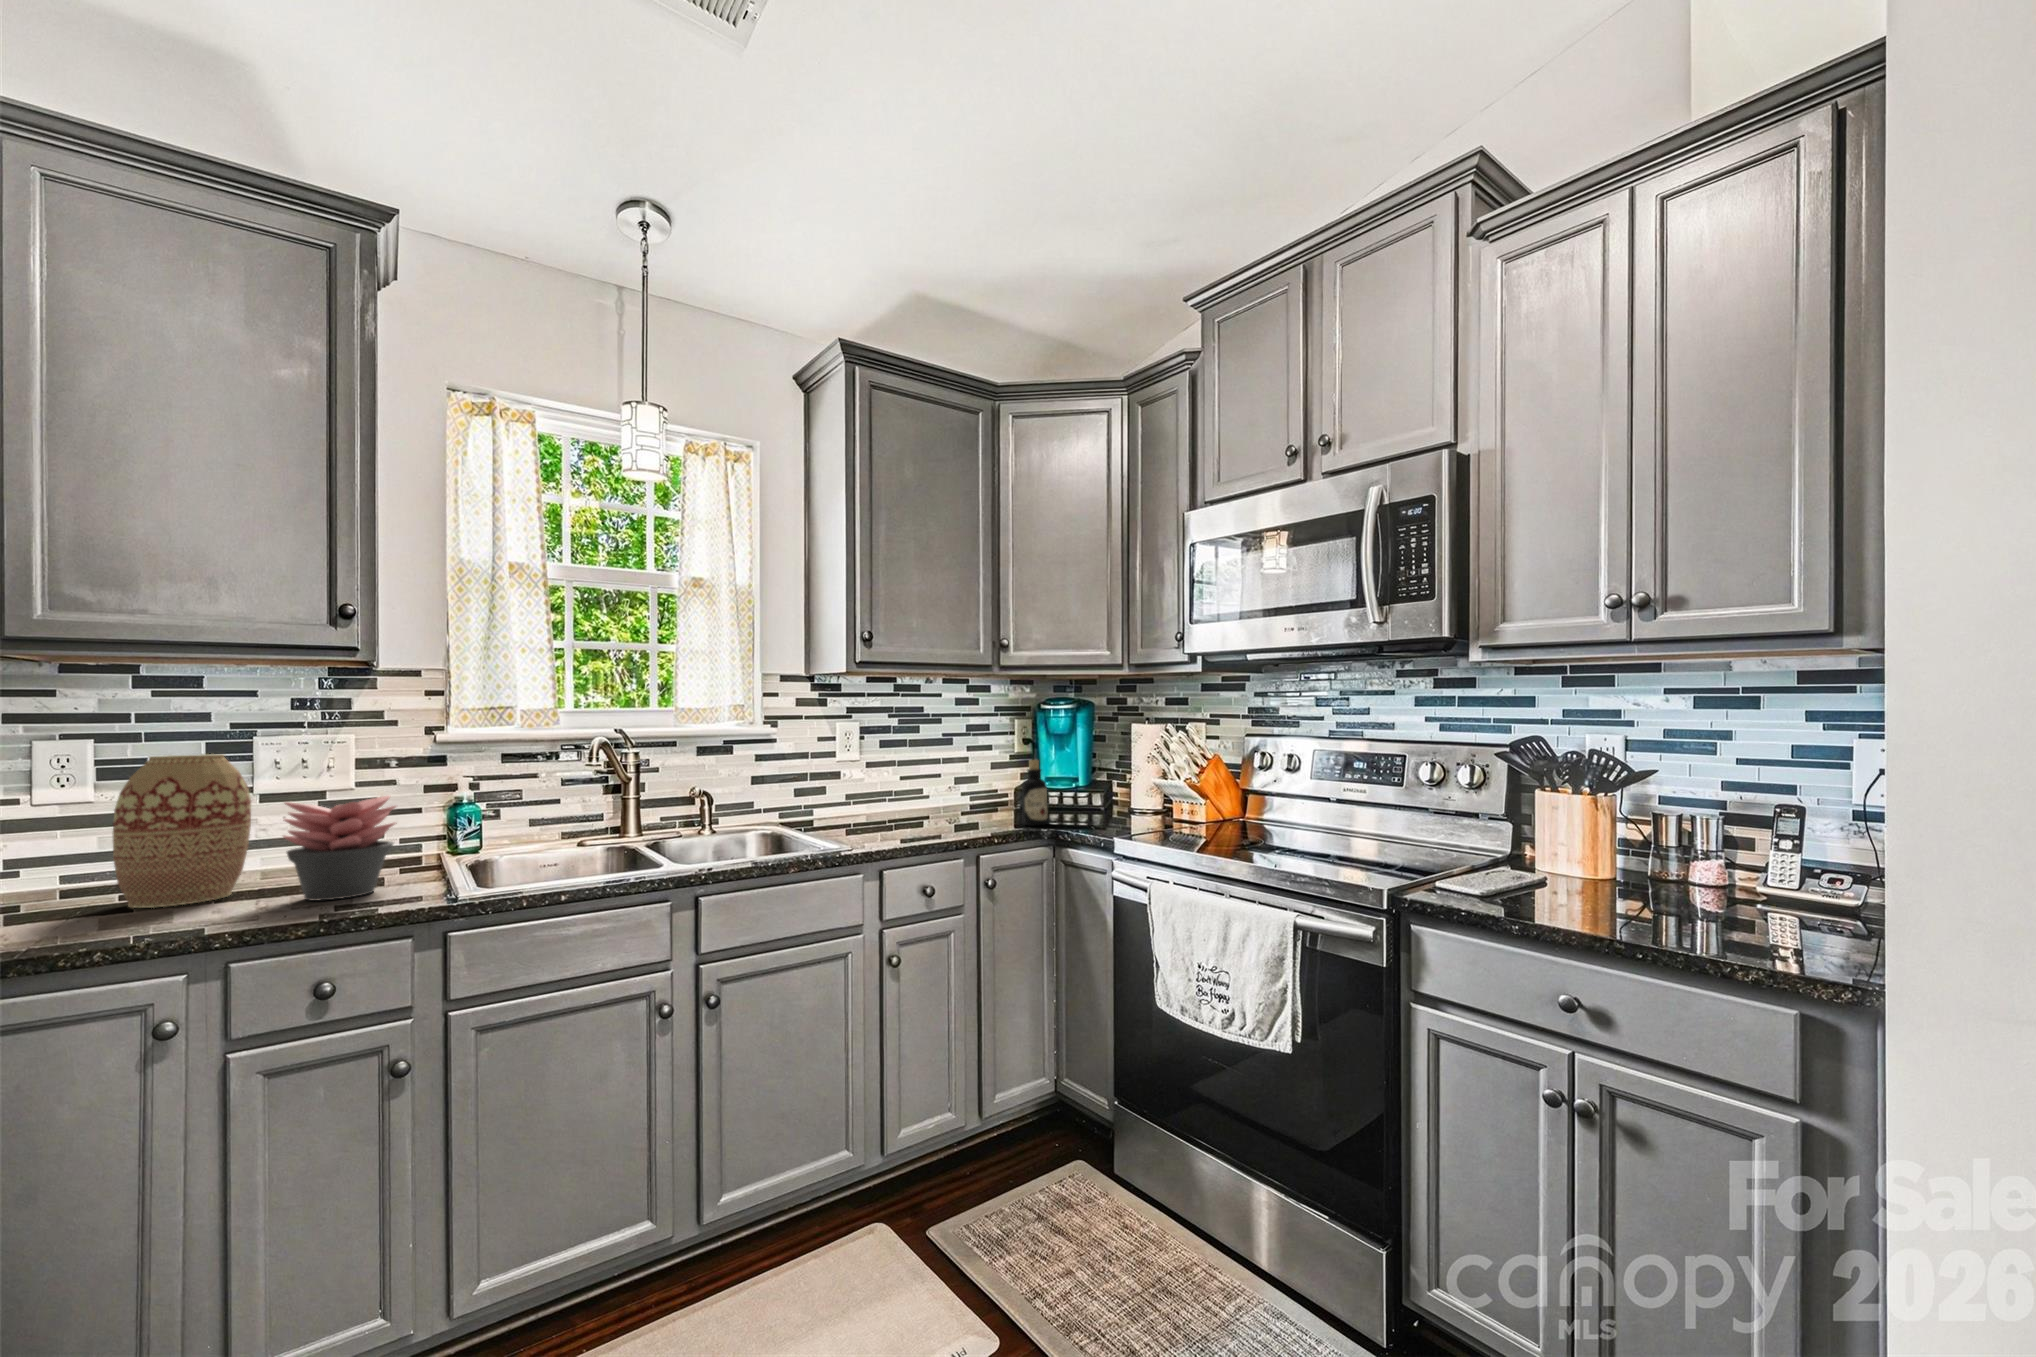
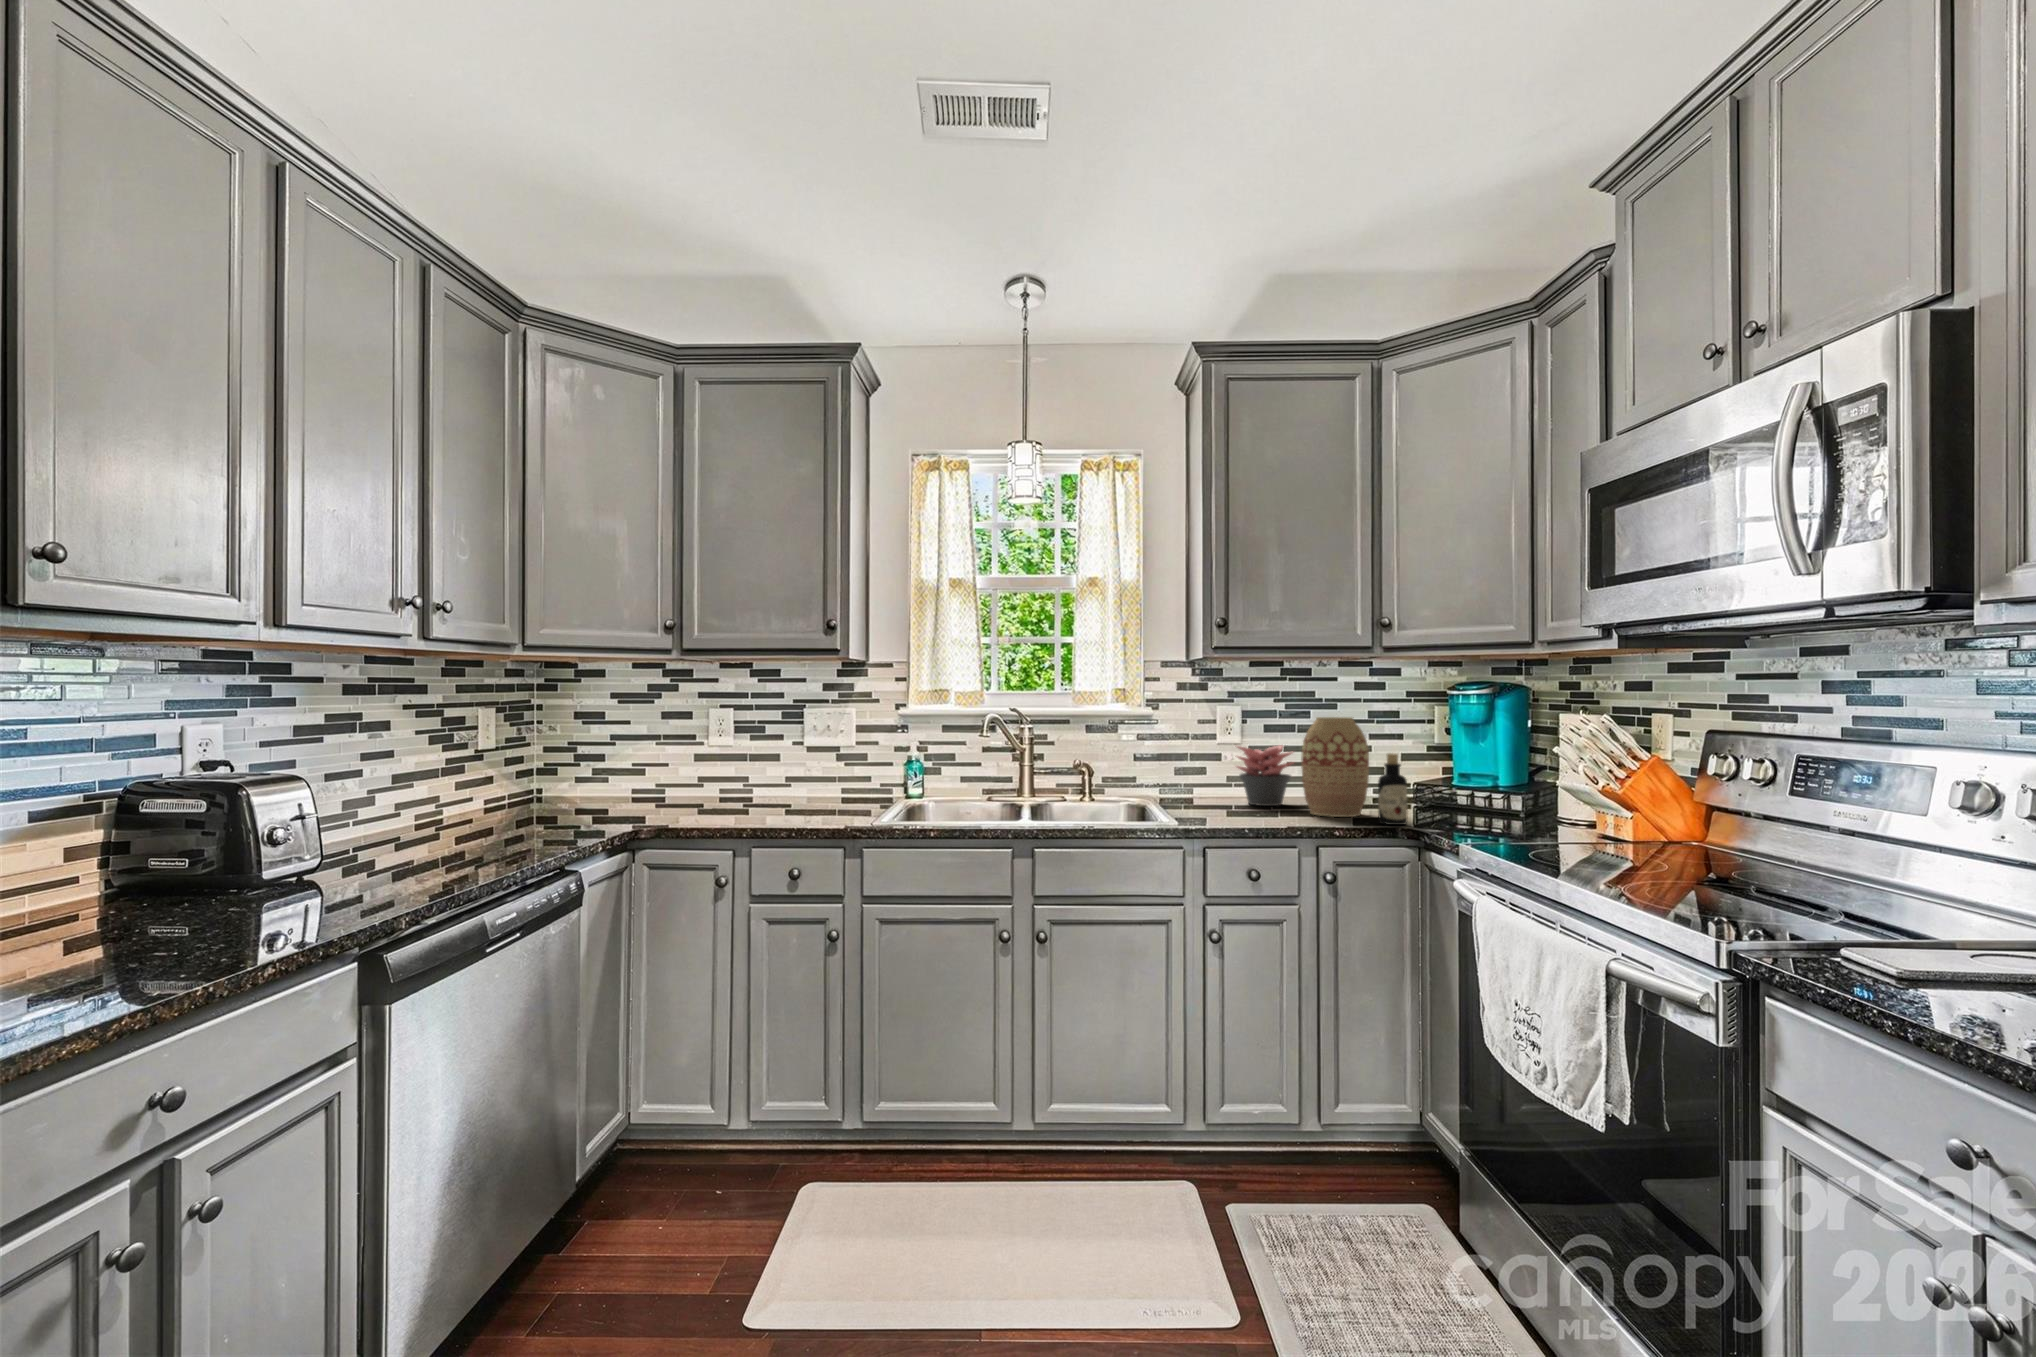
vase: present [113,754,251,908] -> present [1301,717,1369,817]
succulent plant: present [283,796,396,901] -> present [1237,745,1293,806]

